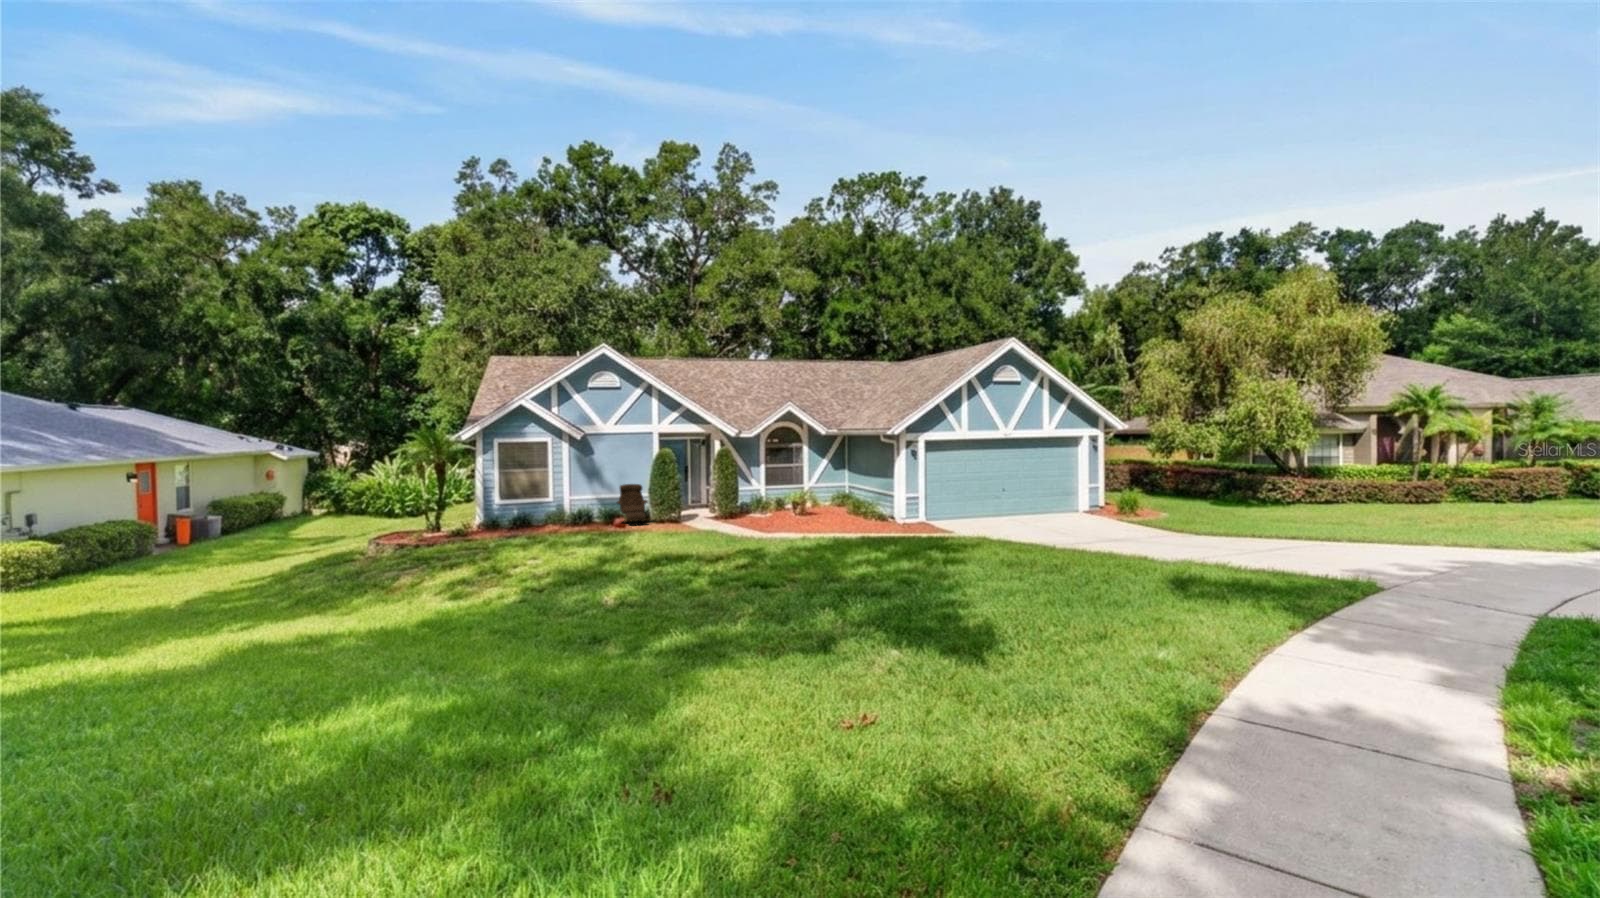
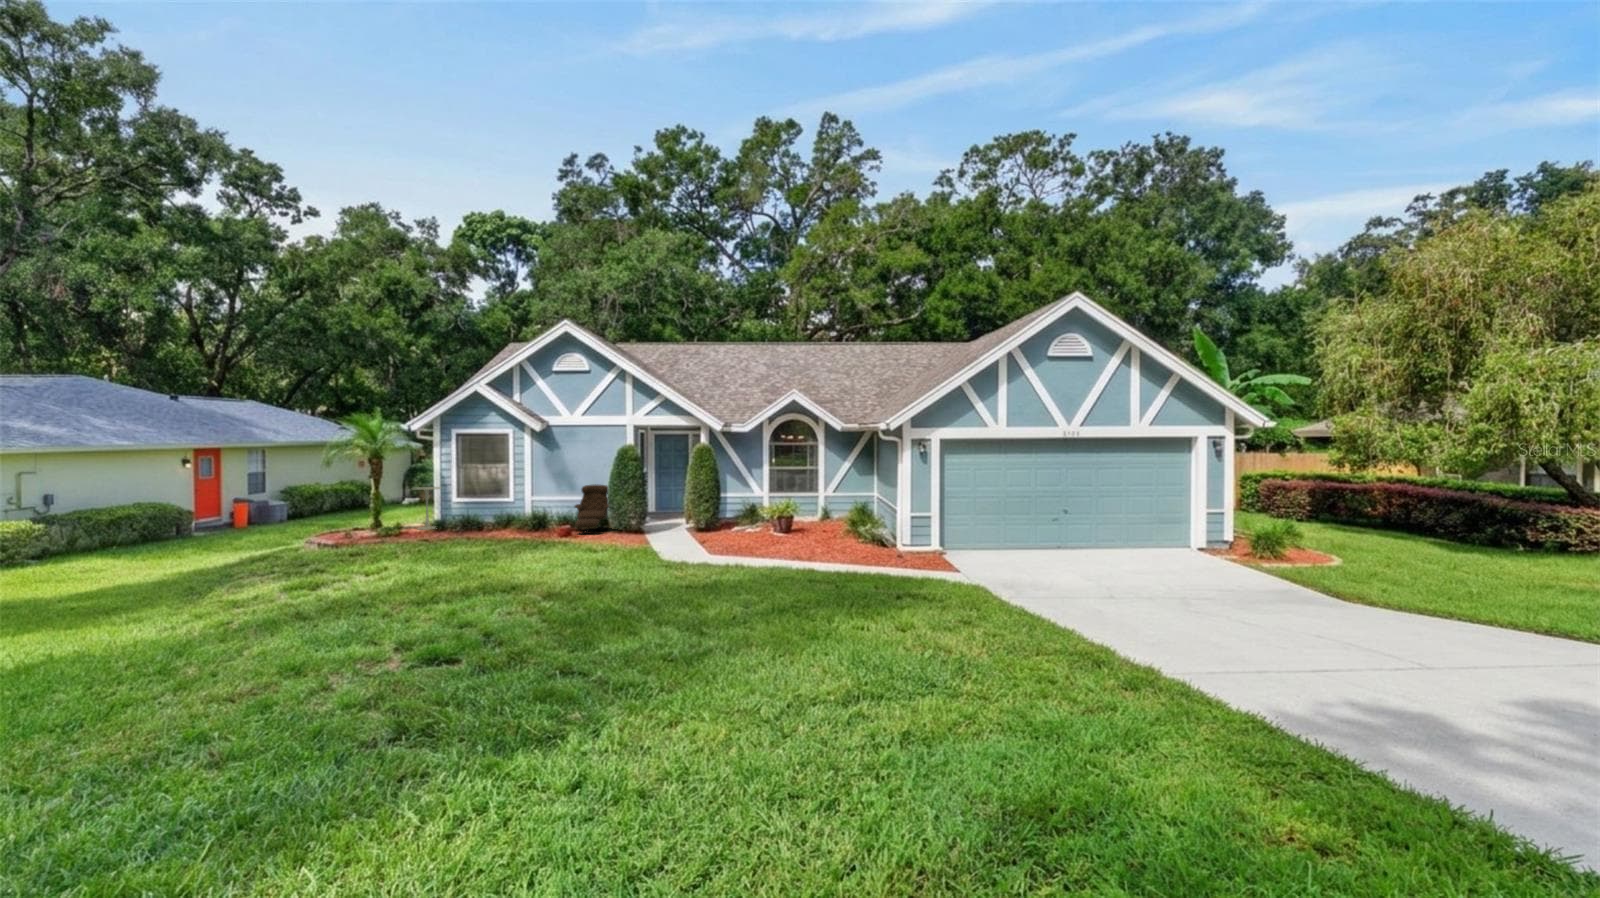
pedestal table: none [463,491,490,529] -> present [413,487,441,530]

